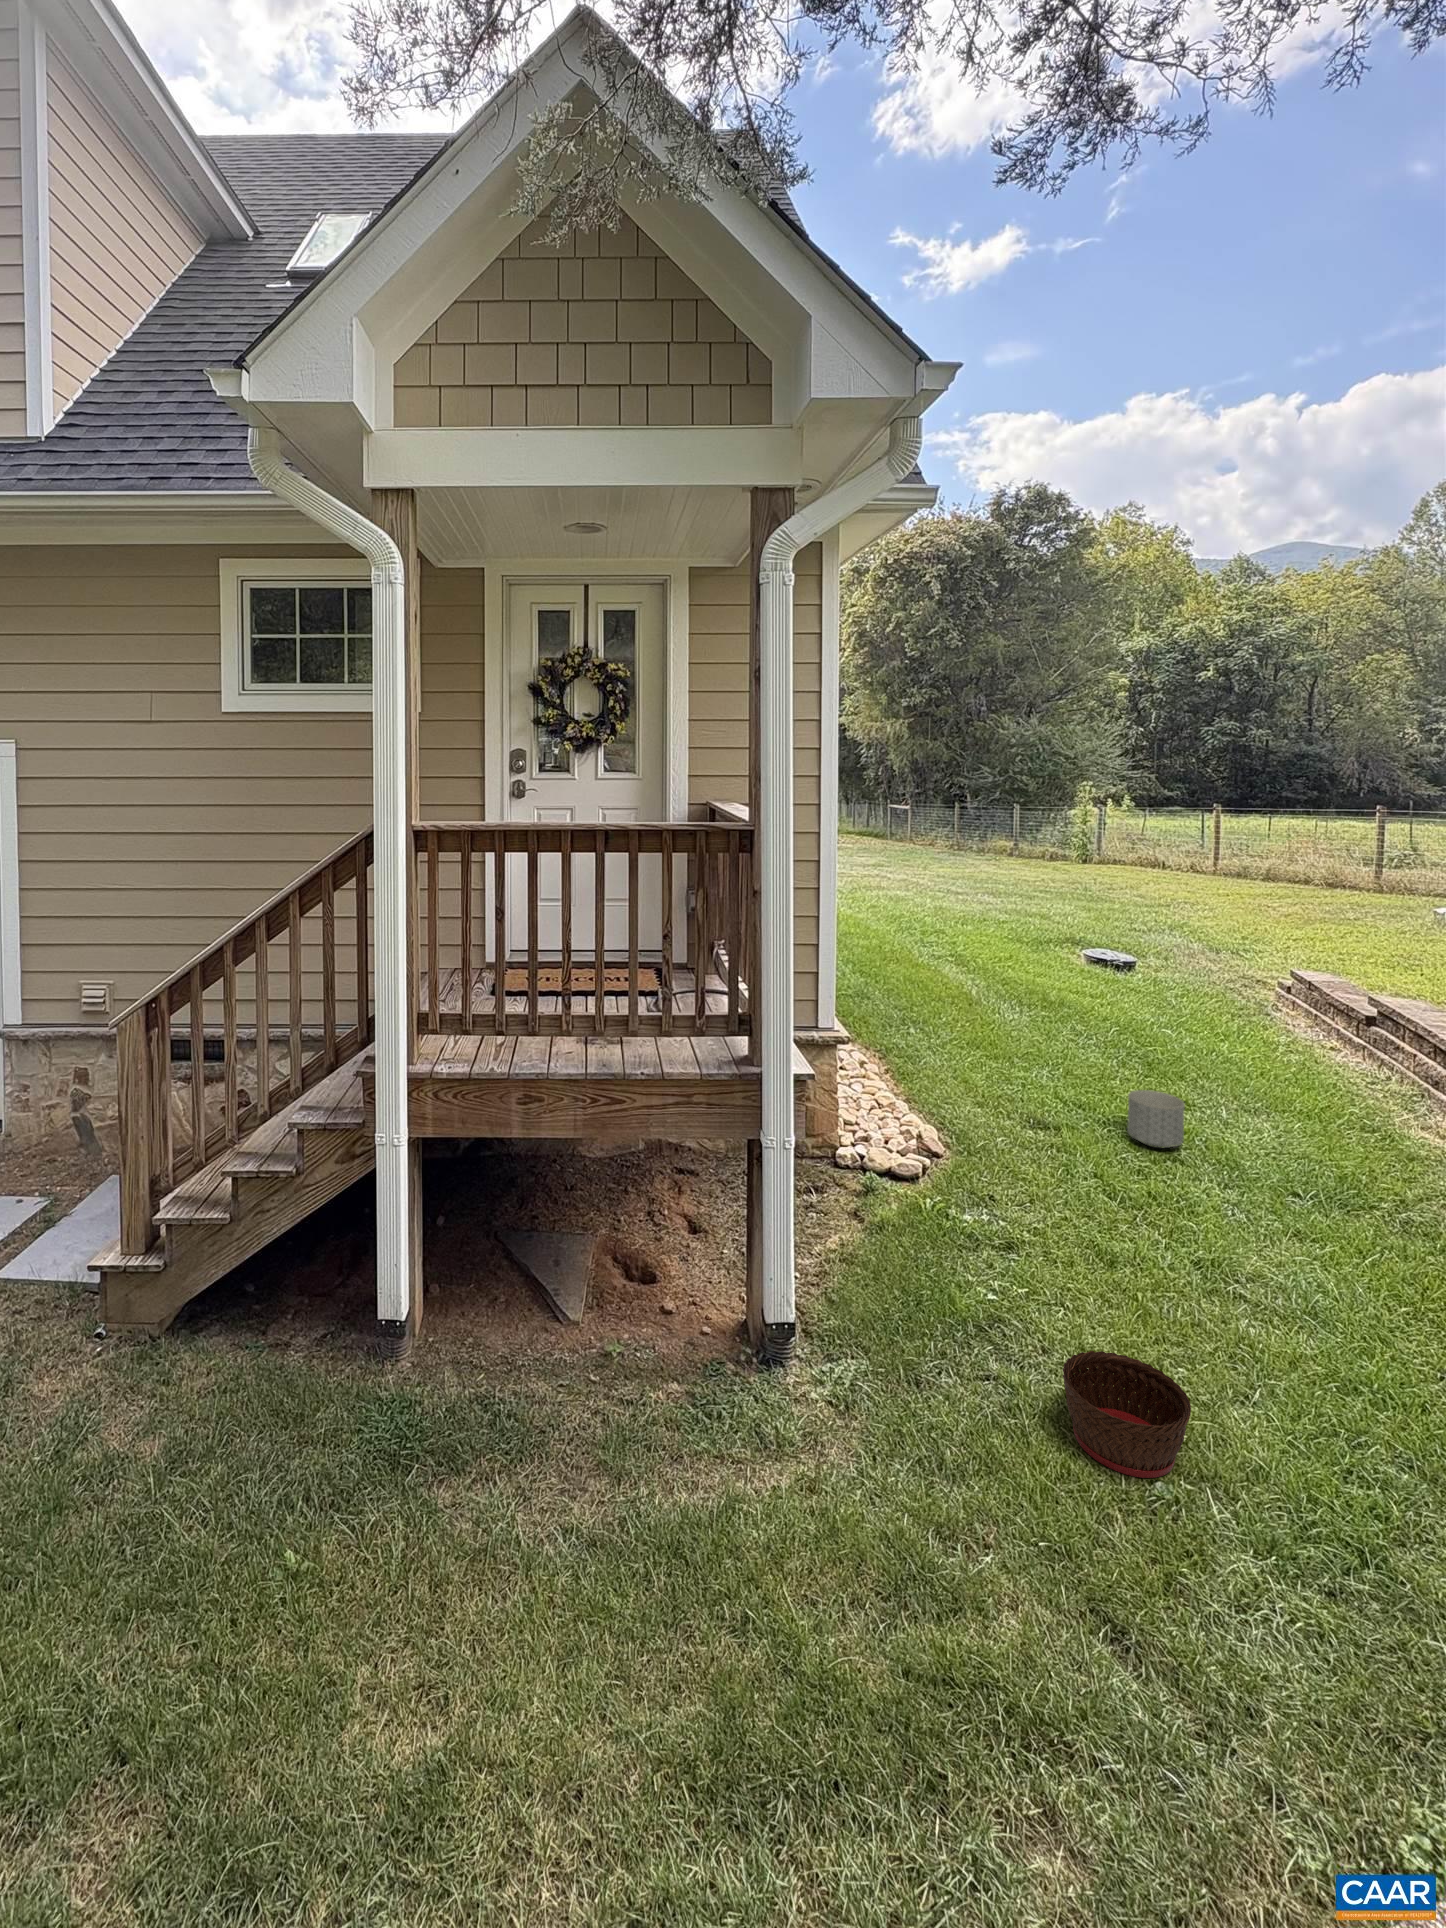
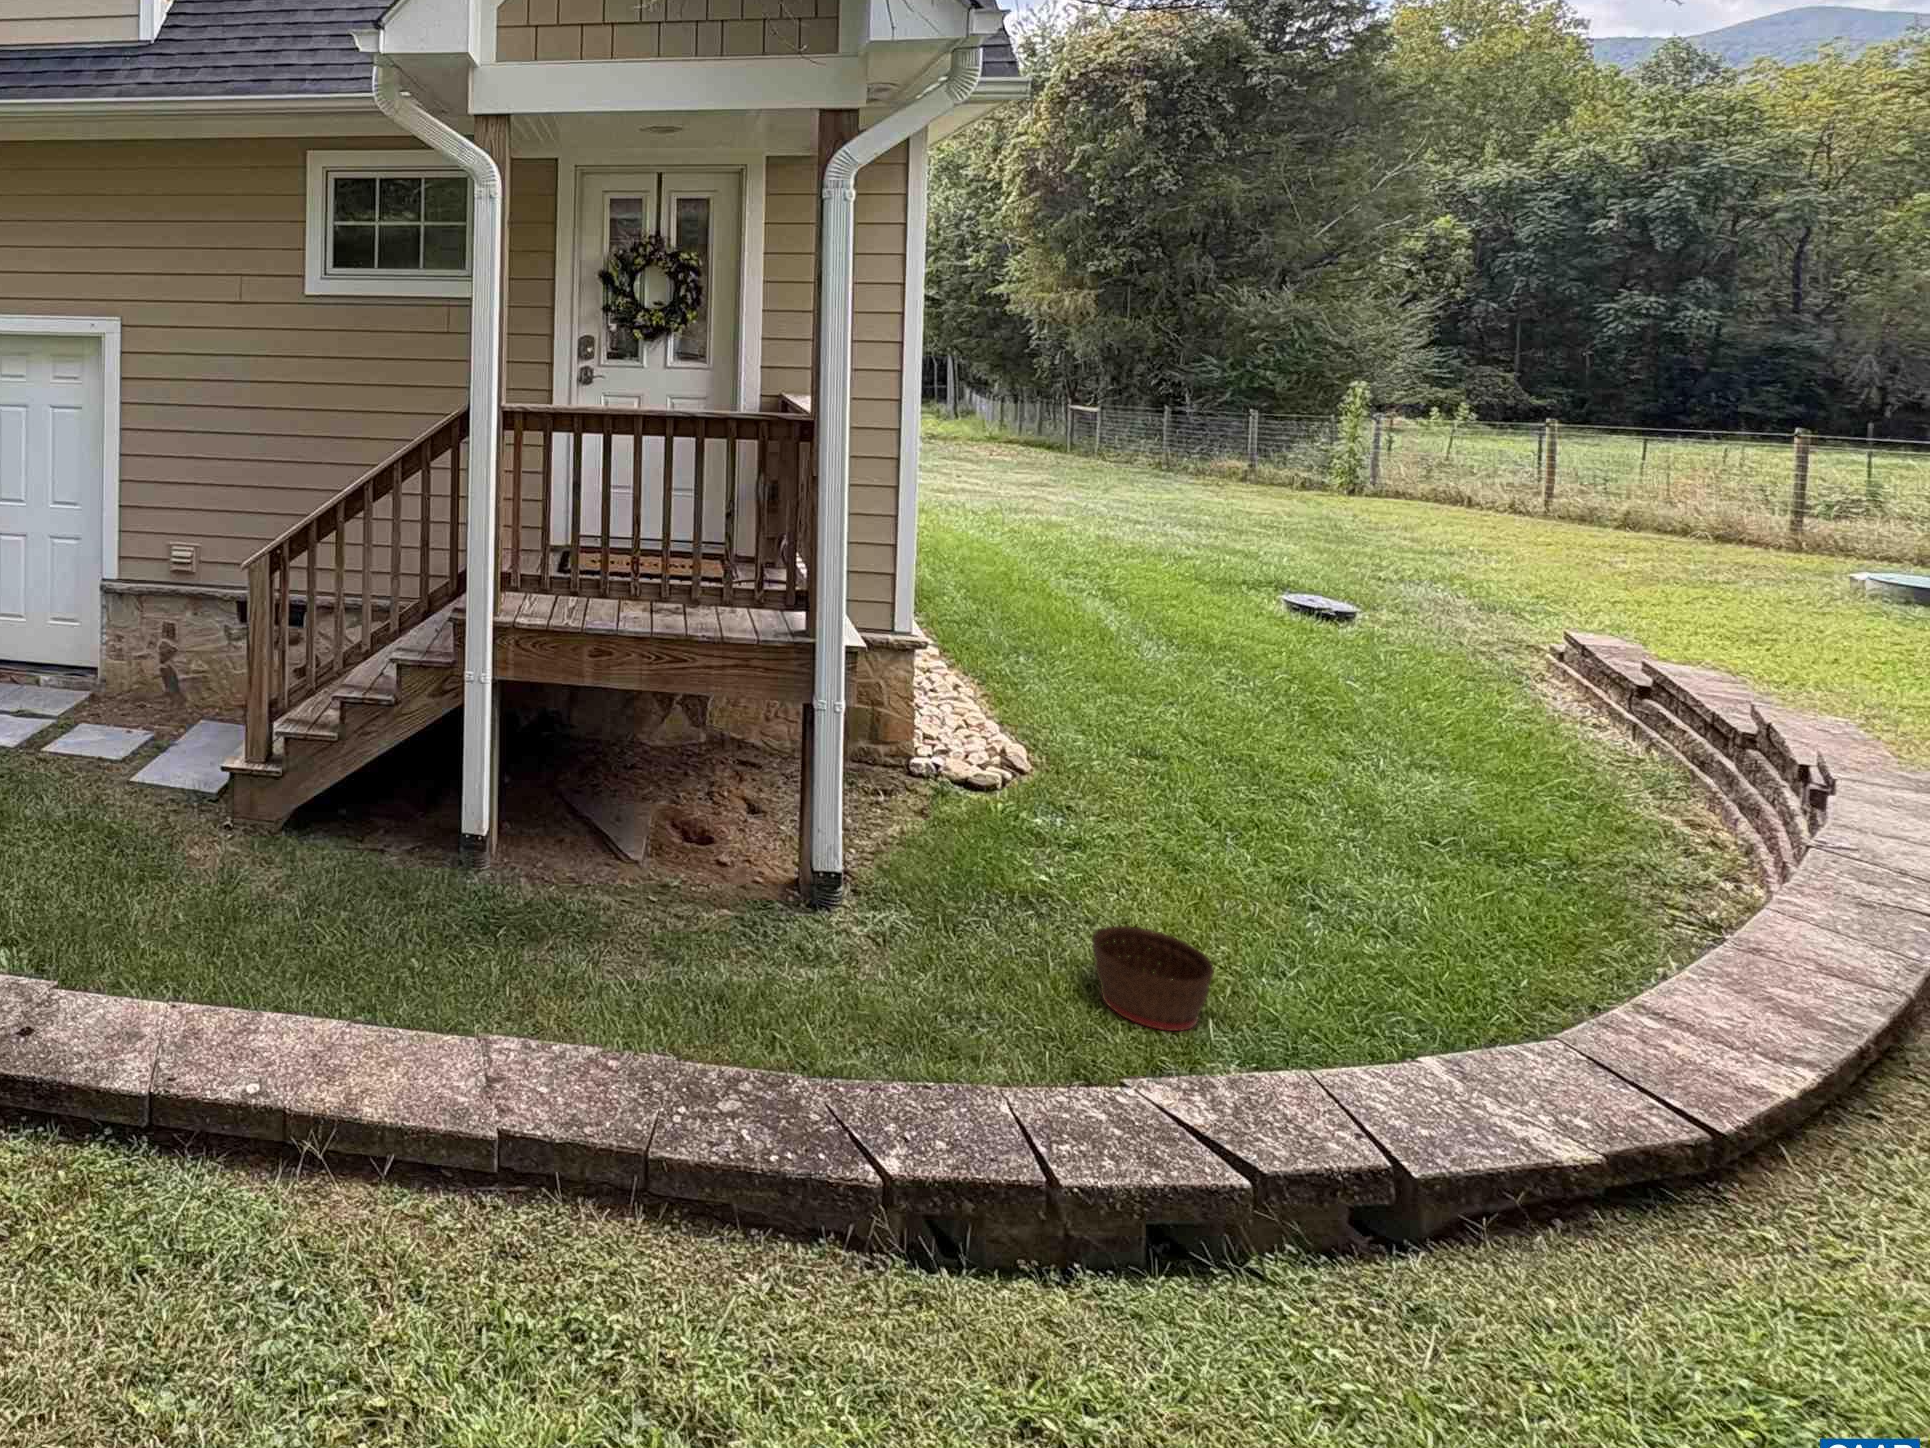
planter: present [1127,1090,1185,1149] -> none [1256,726,1324,790]

